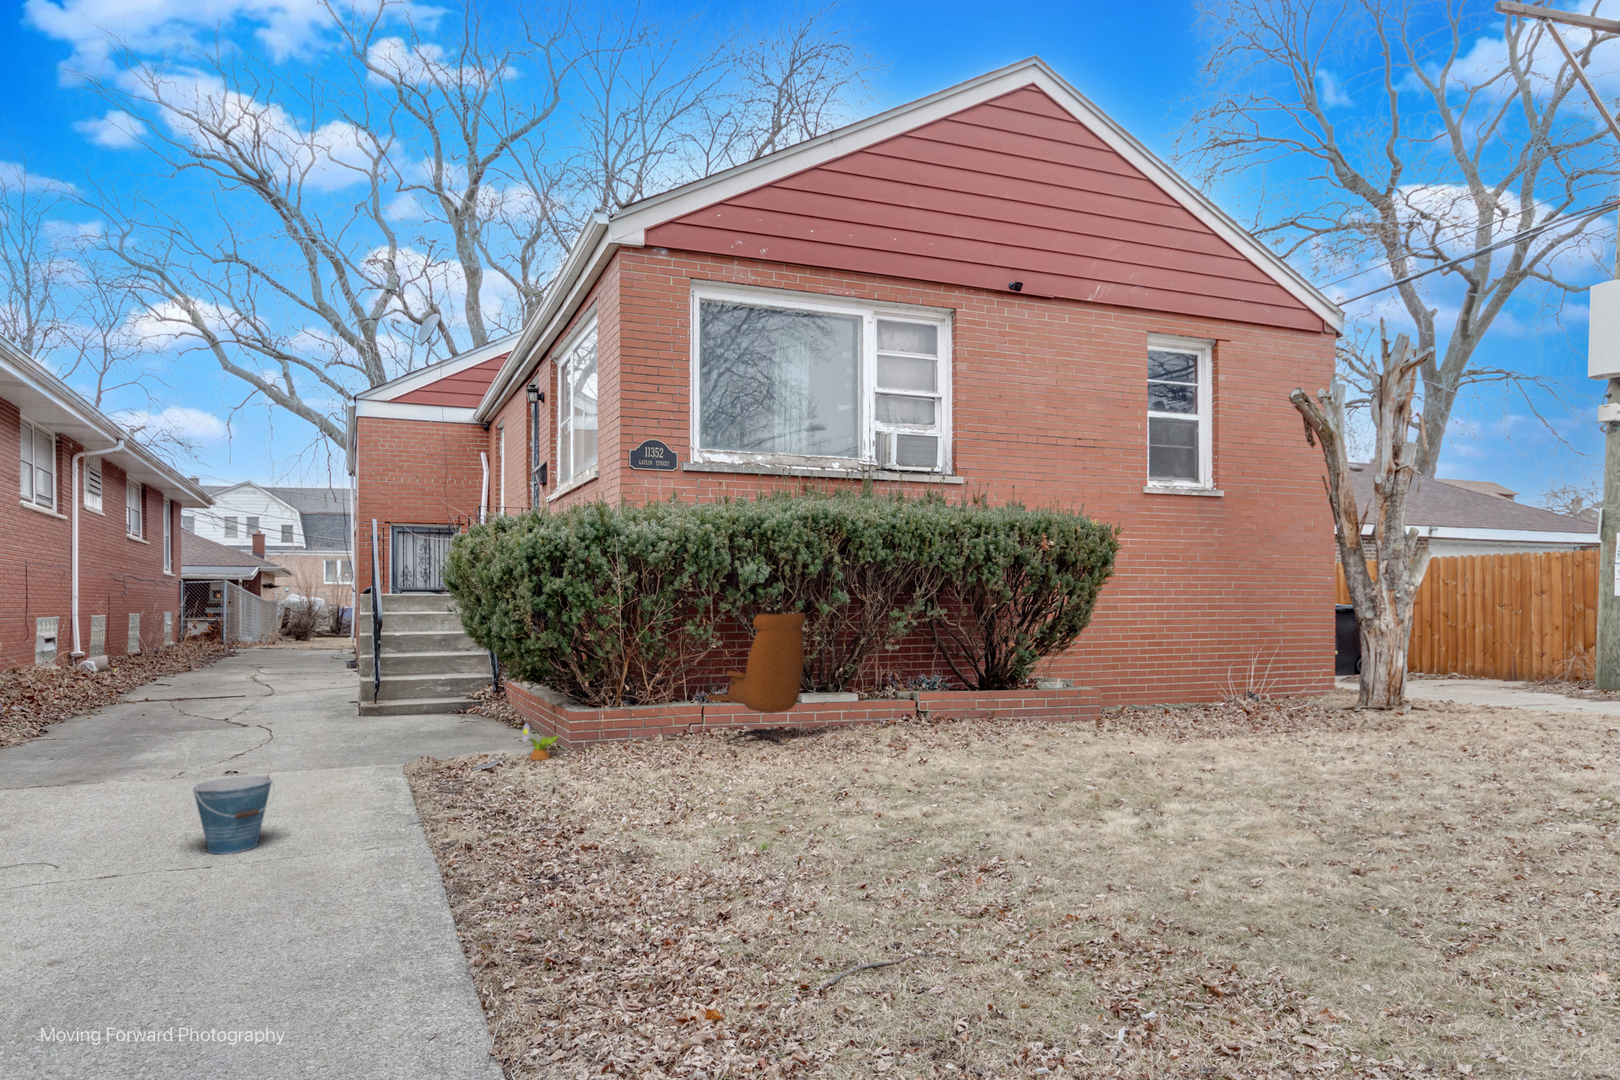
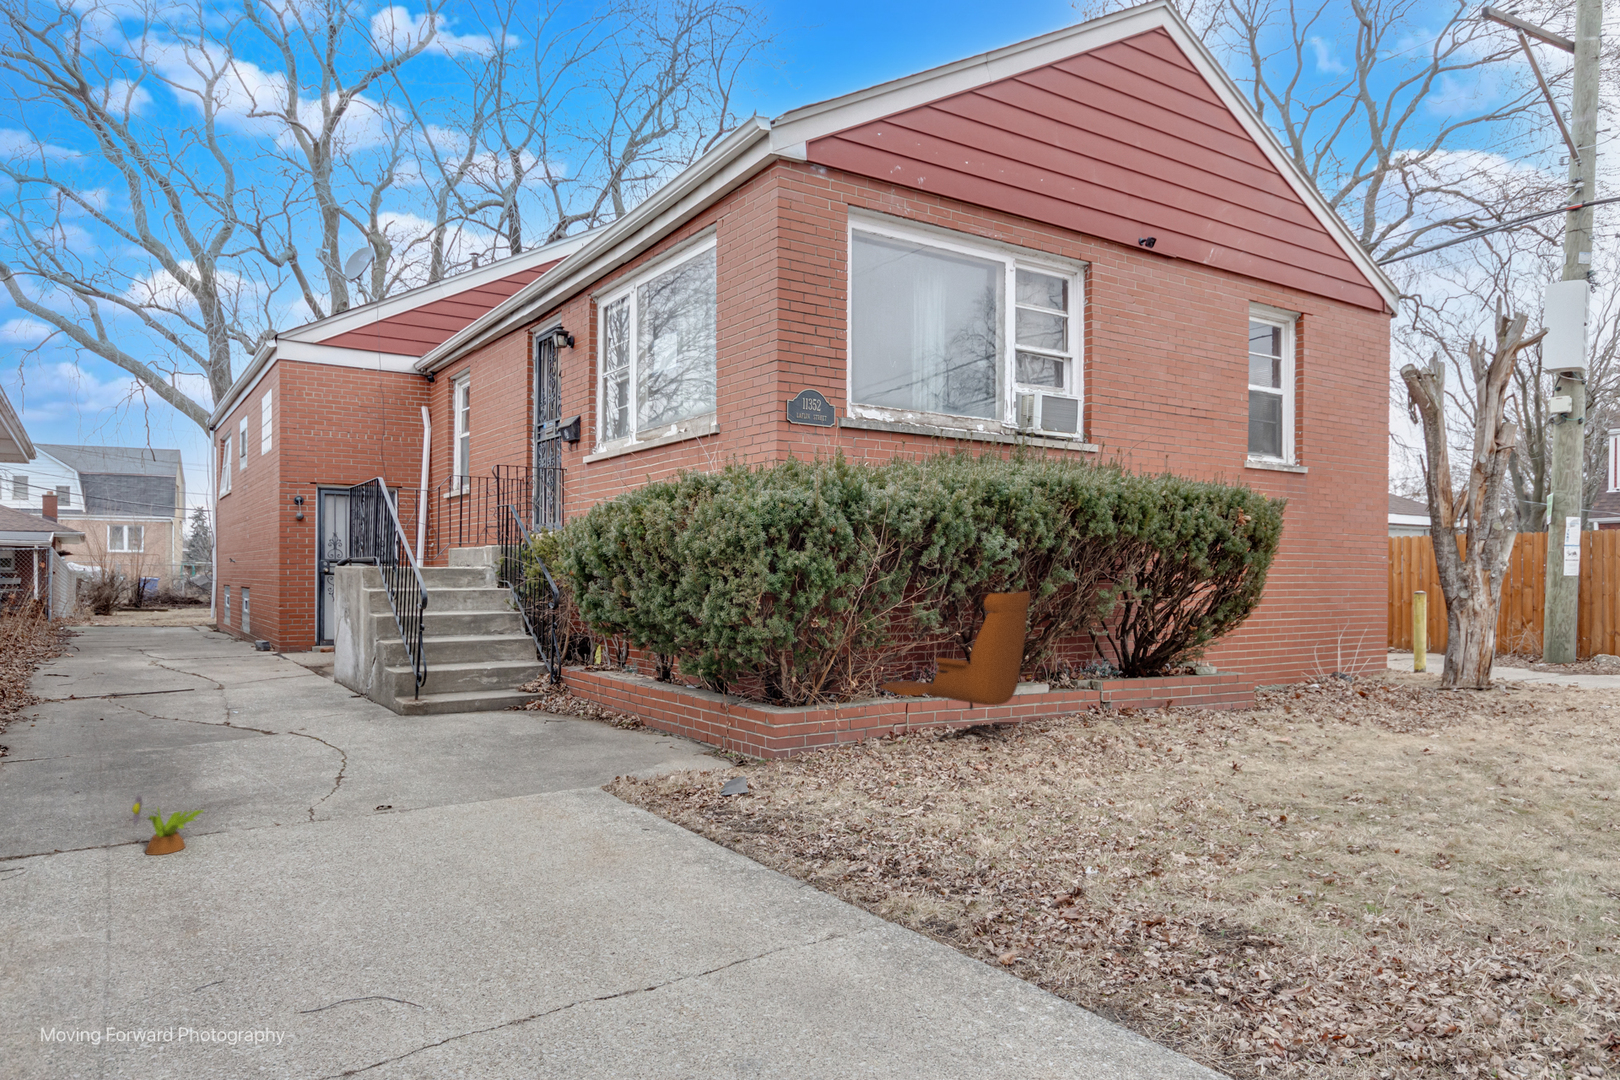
decorative plant: present [523,723,558,760] -> present [132,795,203,855]
bucket: present [193,774,273,854] -> none [540,821,642,944]

